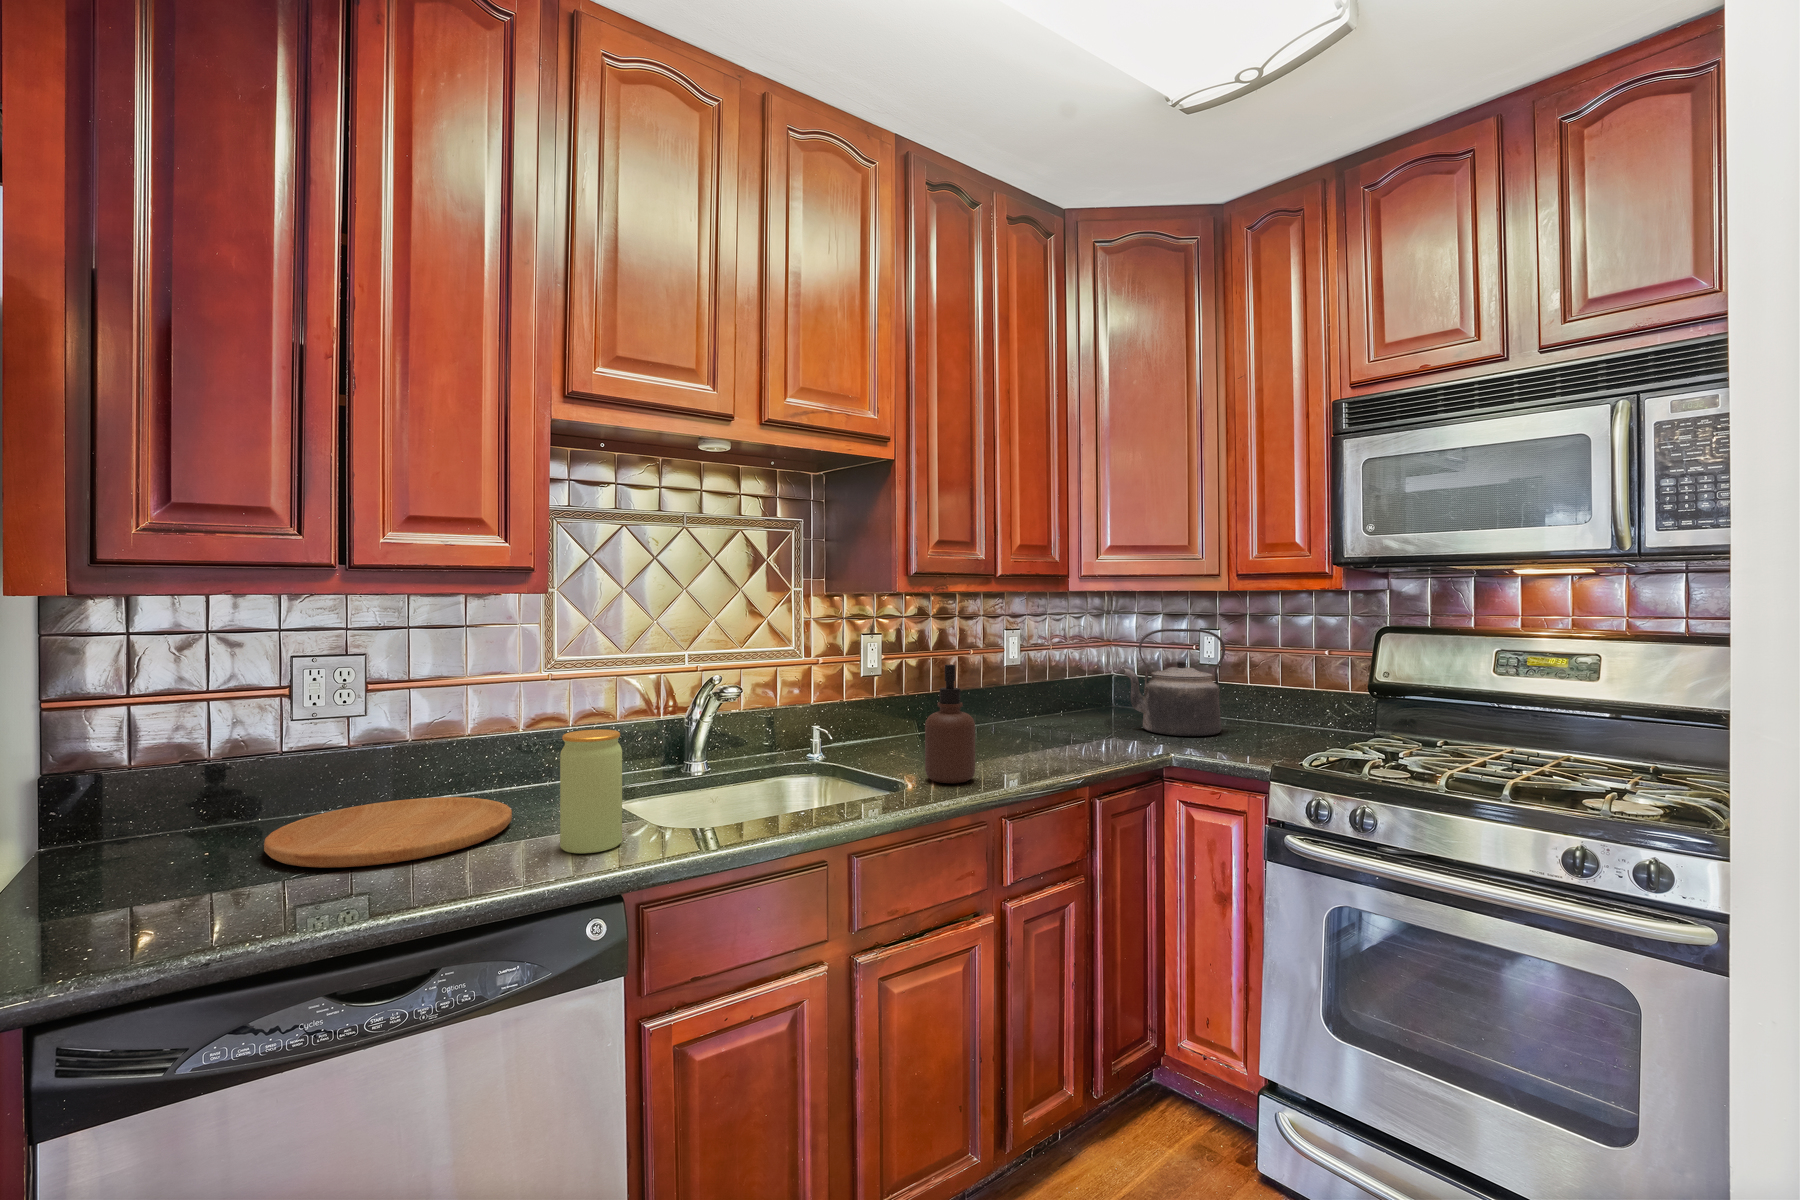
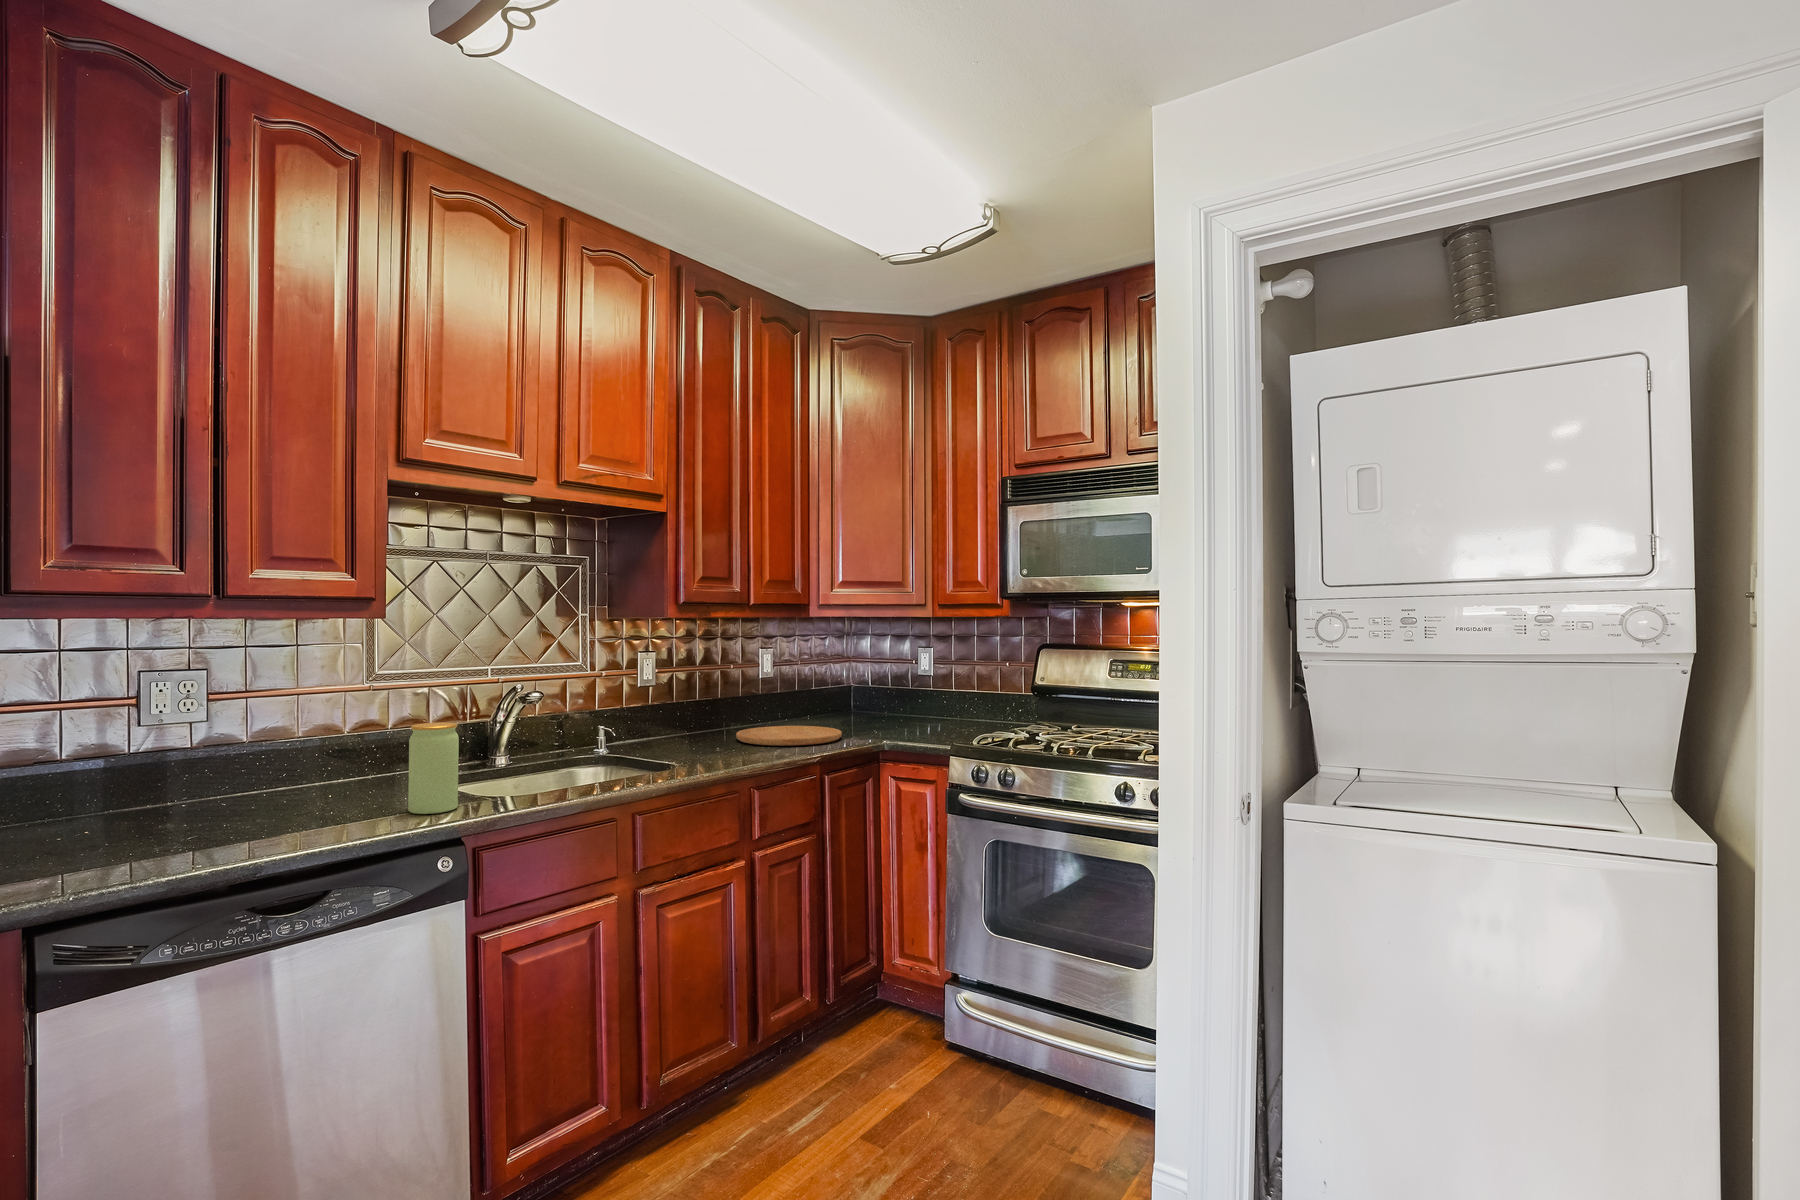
kettle: present [1123,629,1225,736] -> none [856,646,933,729]
soap dispenser: present [925,665,975,783] -> none [693,673,732,764]
cutting board: present [264,797,512,868] -> present [736,726,842,746]

